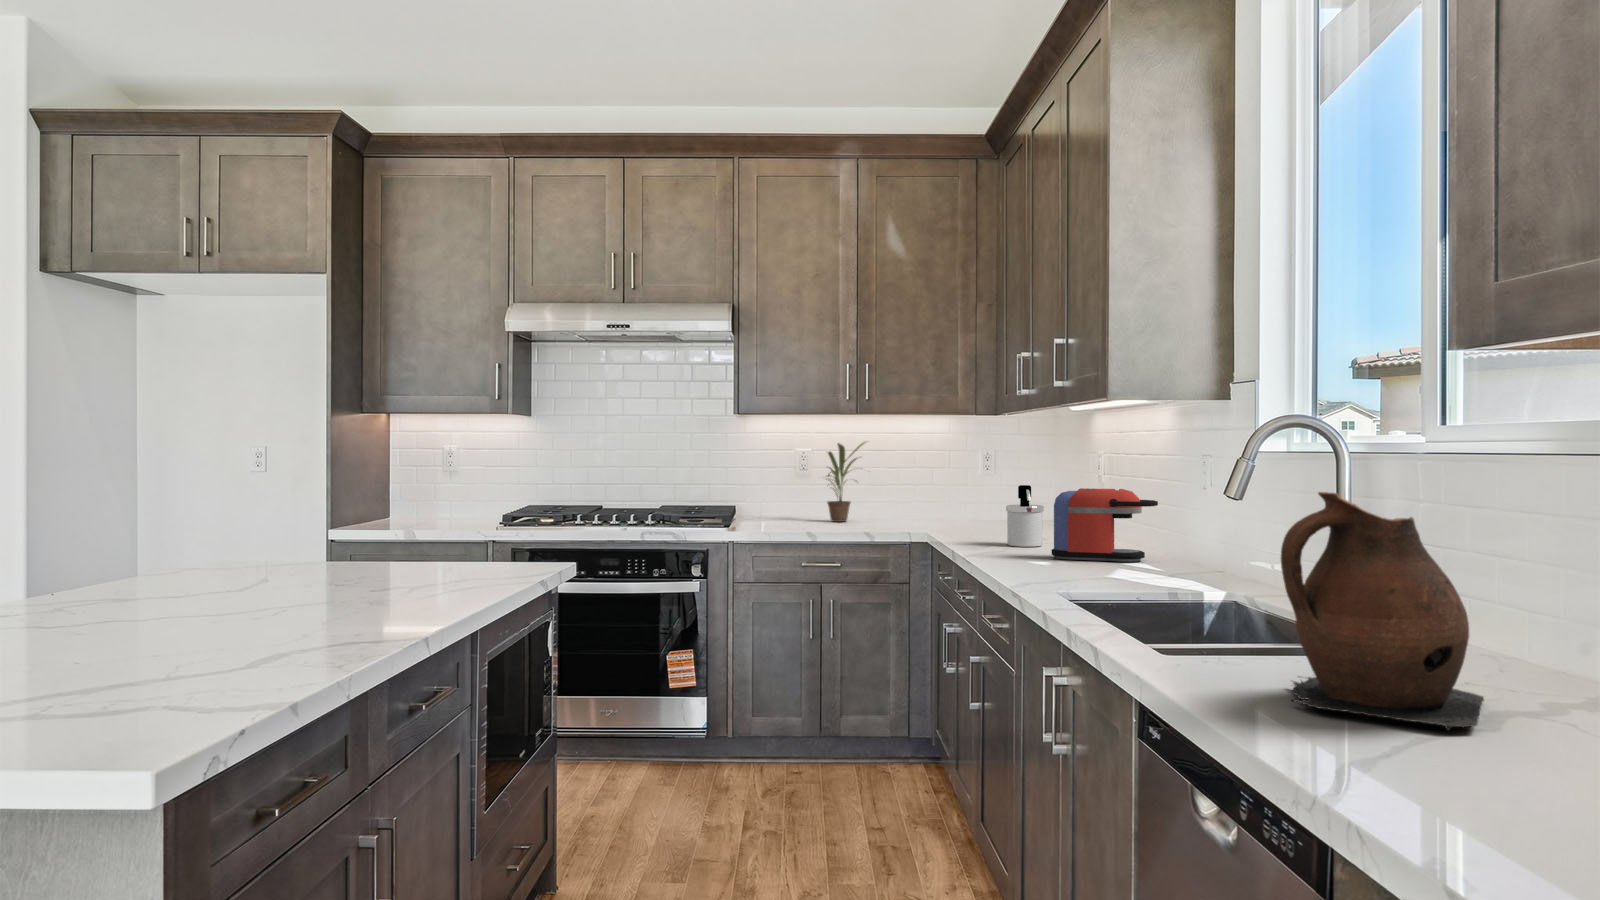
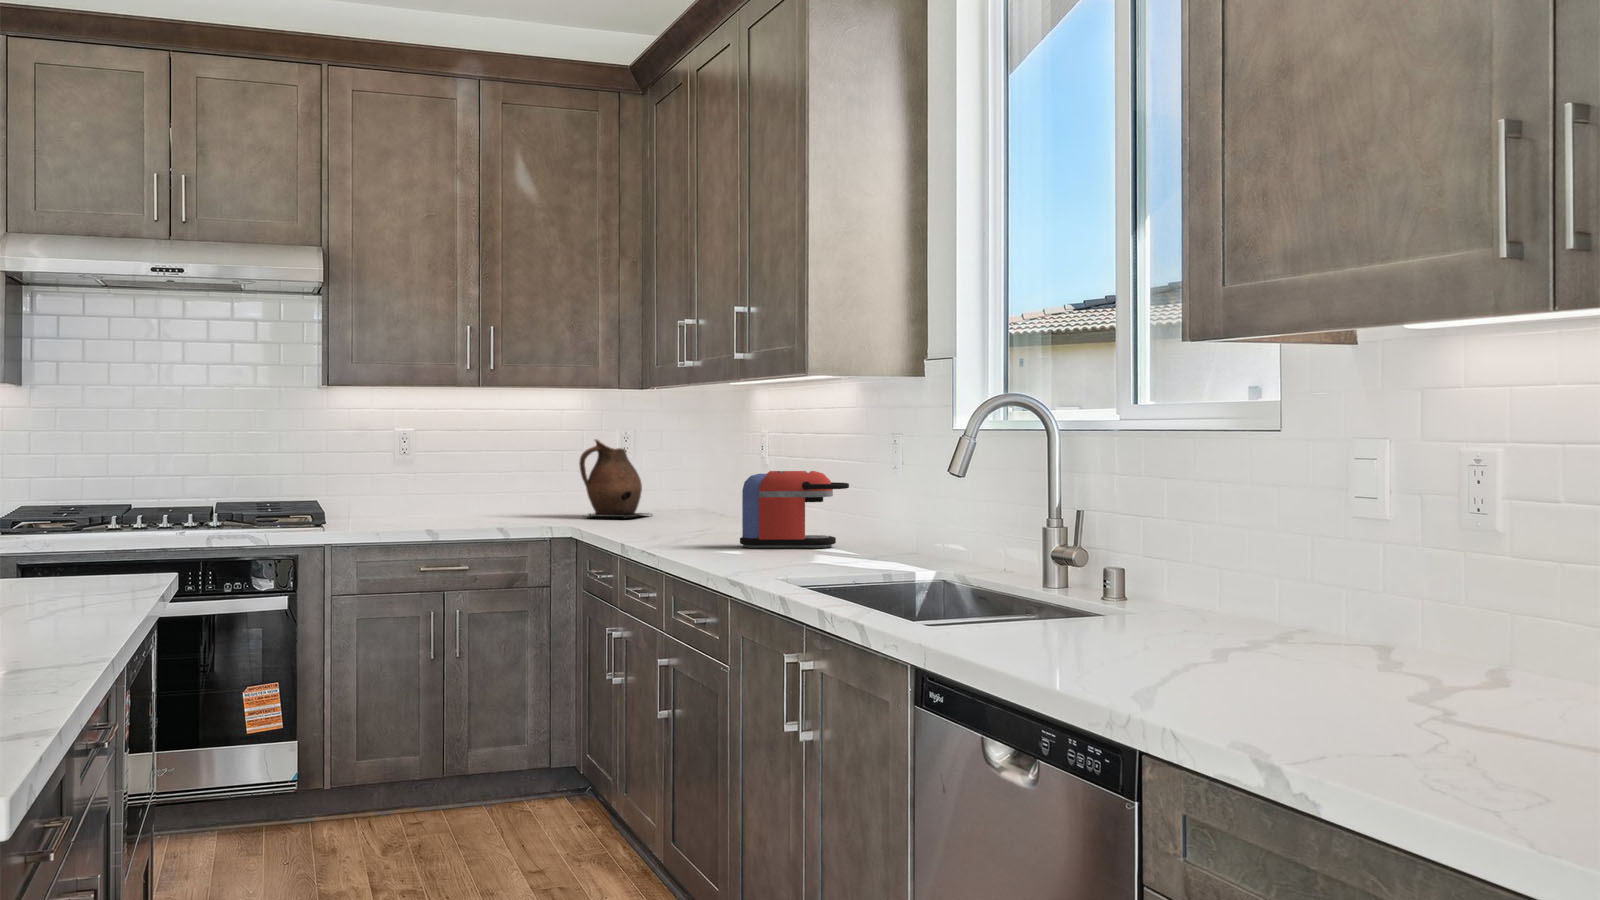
potted plant: present [826,442,865,522] -> none [432,420,496,518]
soap dispenser: present [1006,485,1044,547] -> none [679,469,720,537]
ceramic pitcher: present [1281,492,1484,731] -> present [579,440,649,518]

